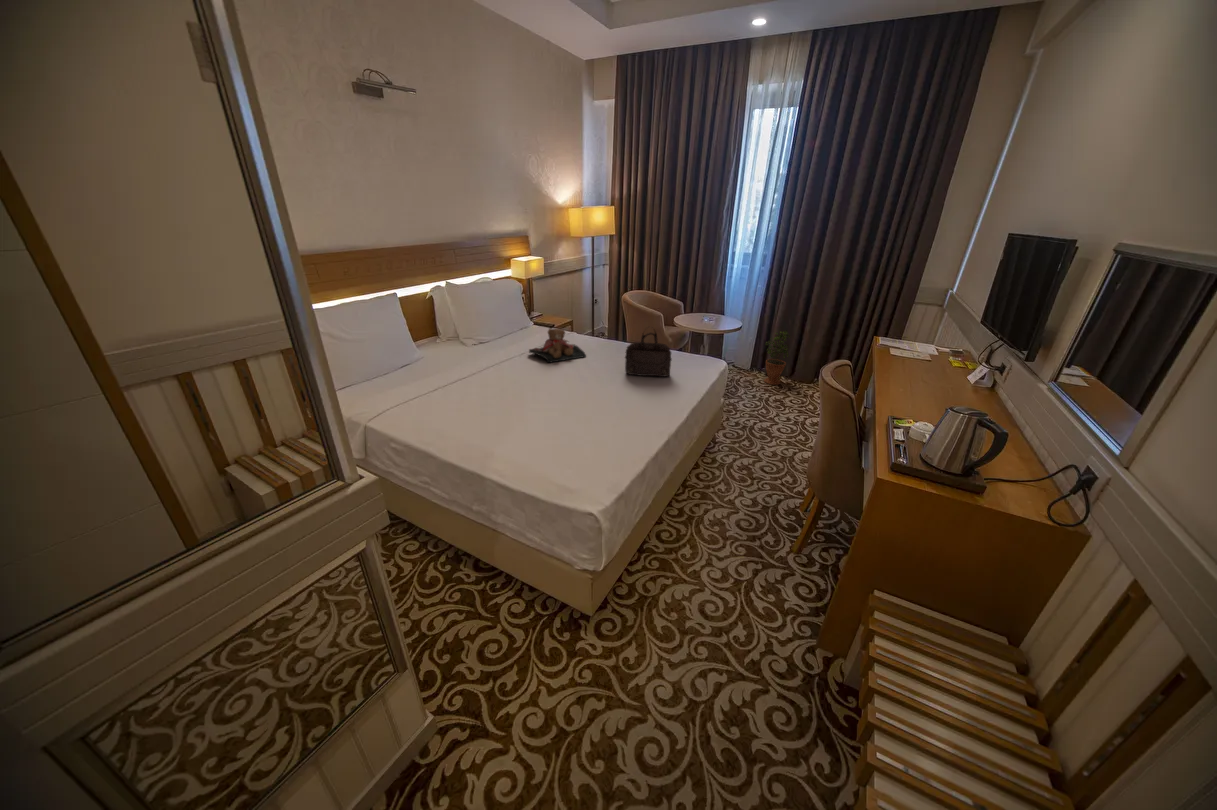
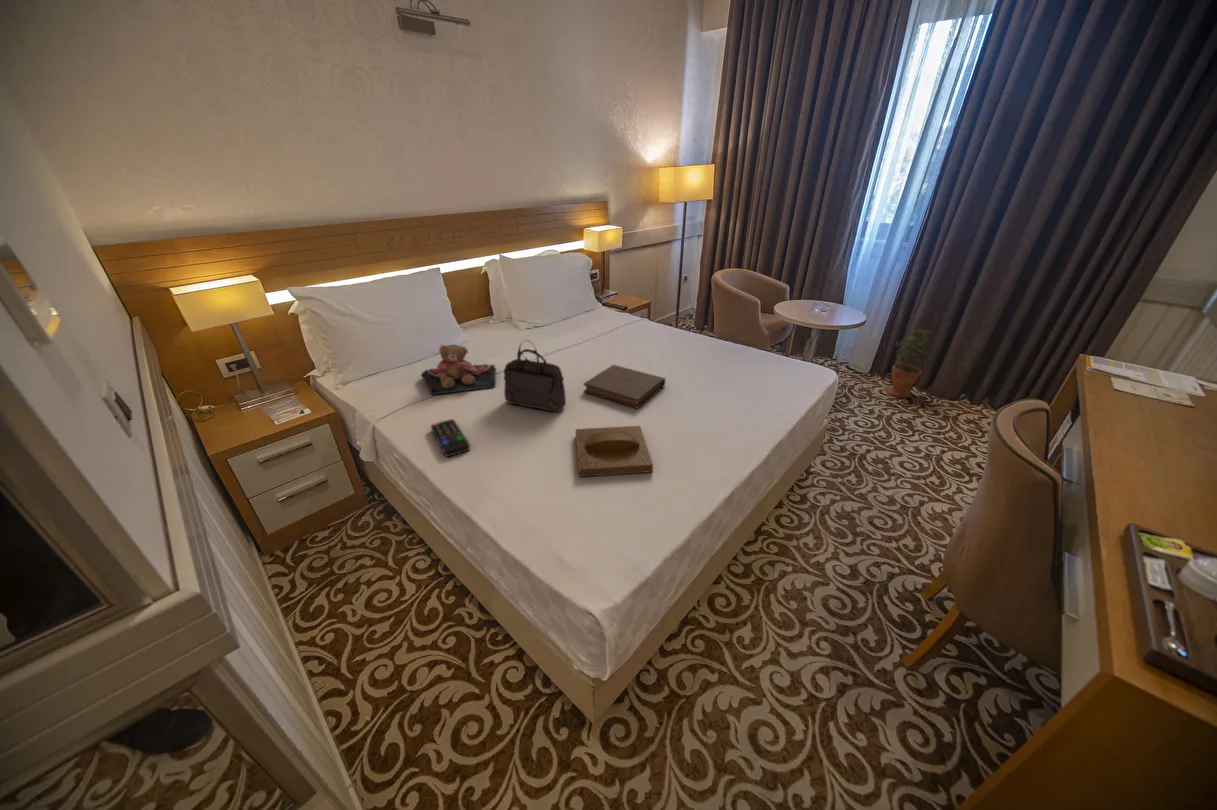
teddy bear: present [529,328,586,363] -> present [421,345,496,395]
handbag: present [625,332,671,377] -> present [504,345,566,412]
book: none [539,366,603,396] -> present [584,365,665,408]
tray: none [544,405,610,442] -> present [576,426,653,477]
remote control: none [419,414,460,440] -> present [431,419,470,457]

